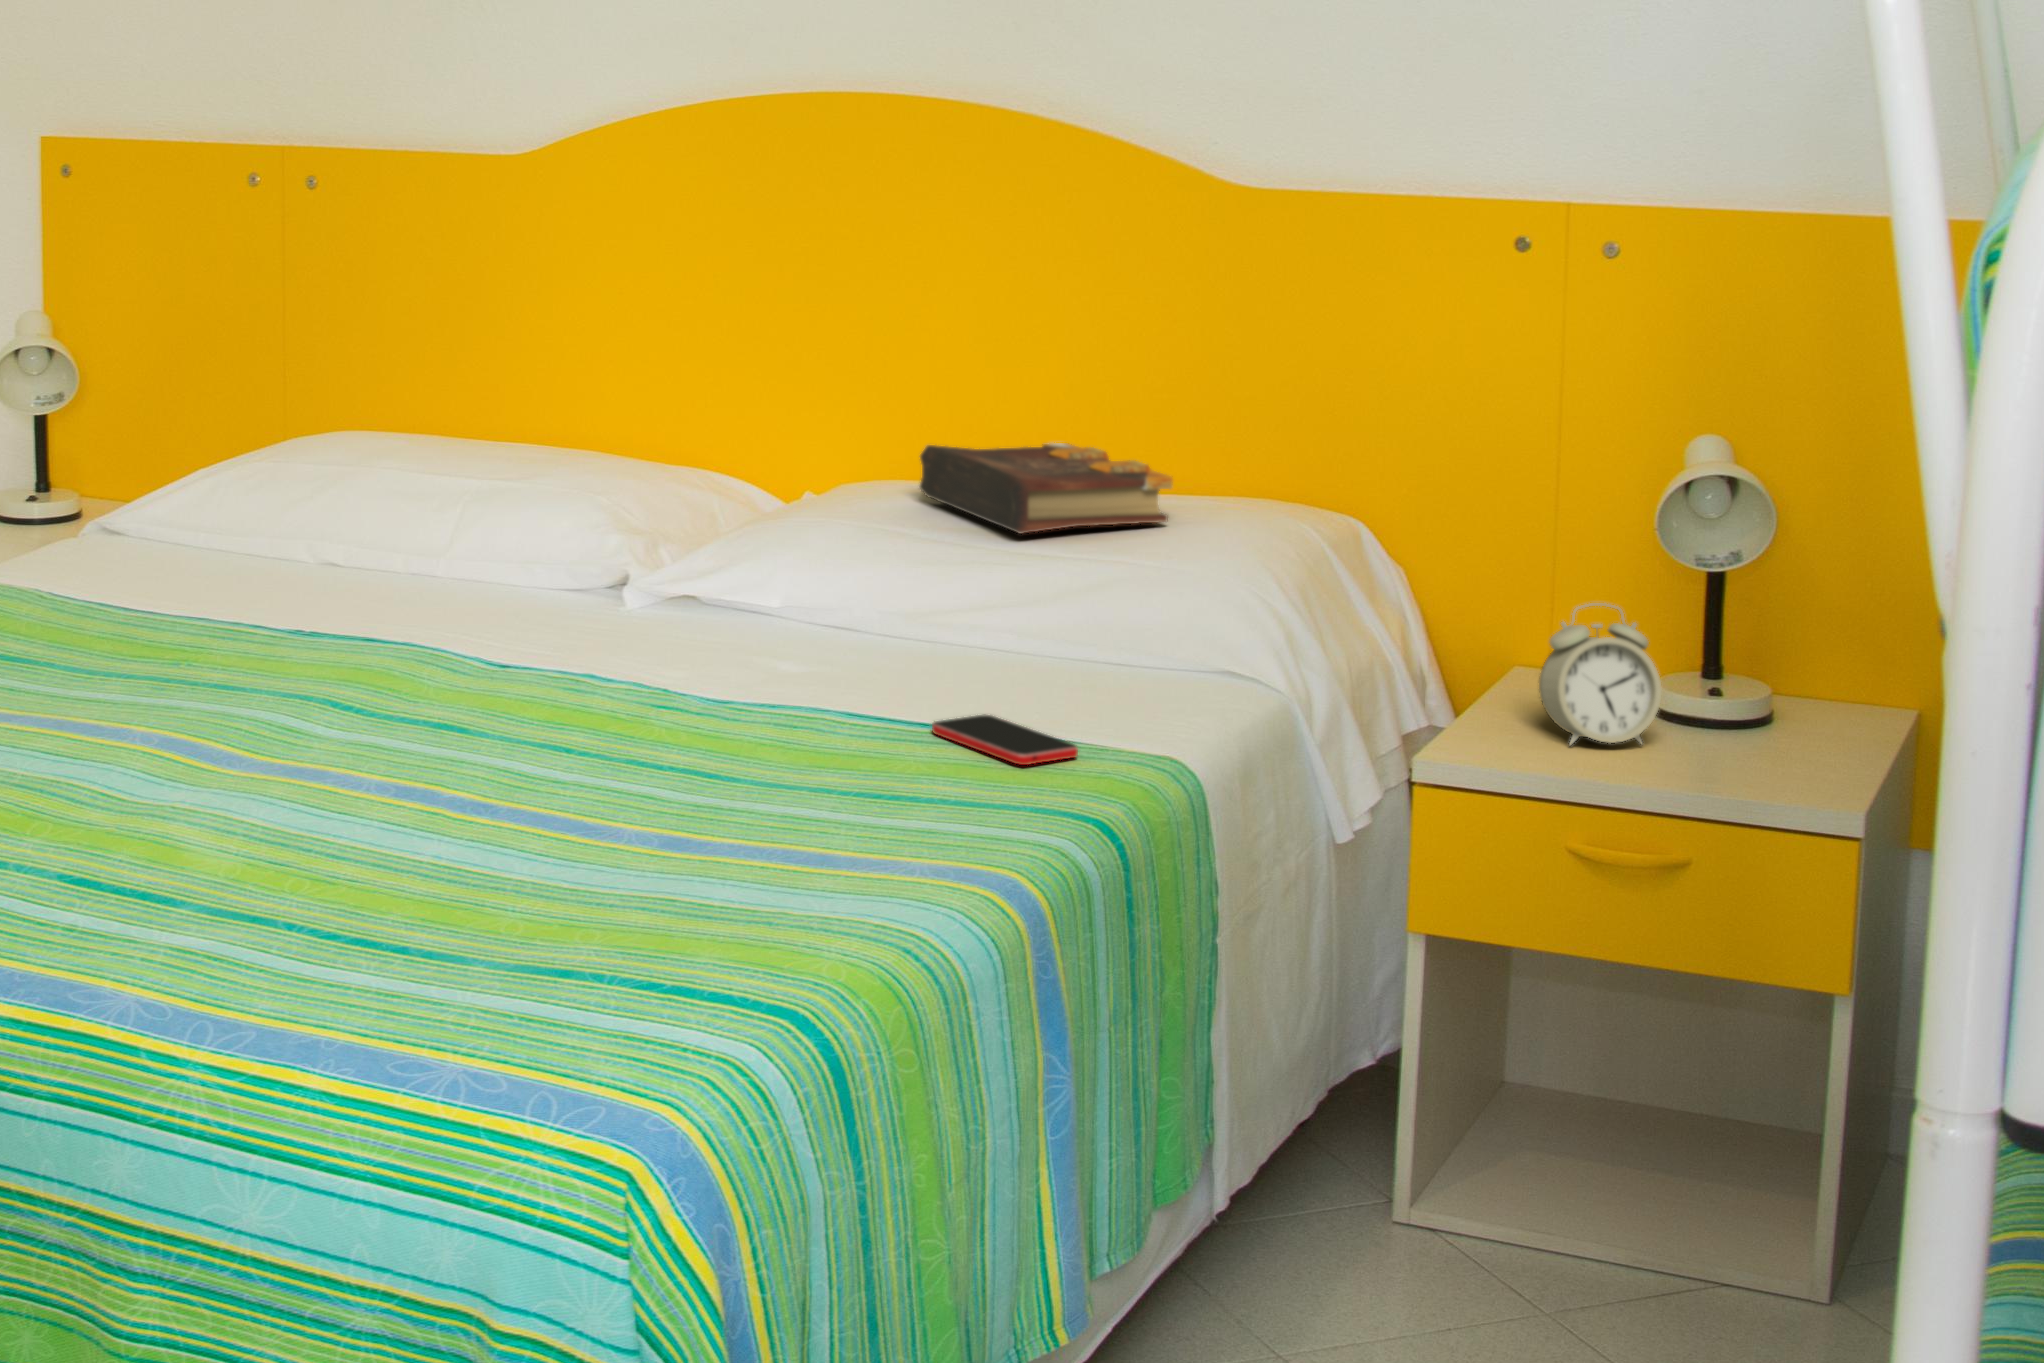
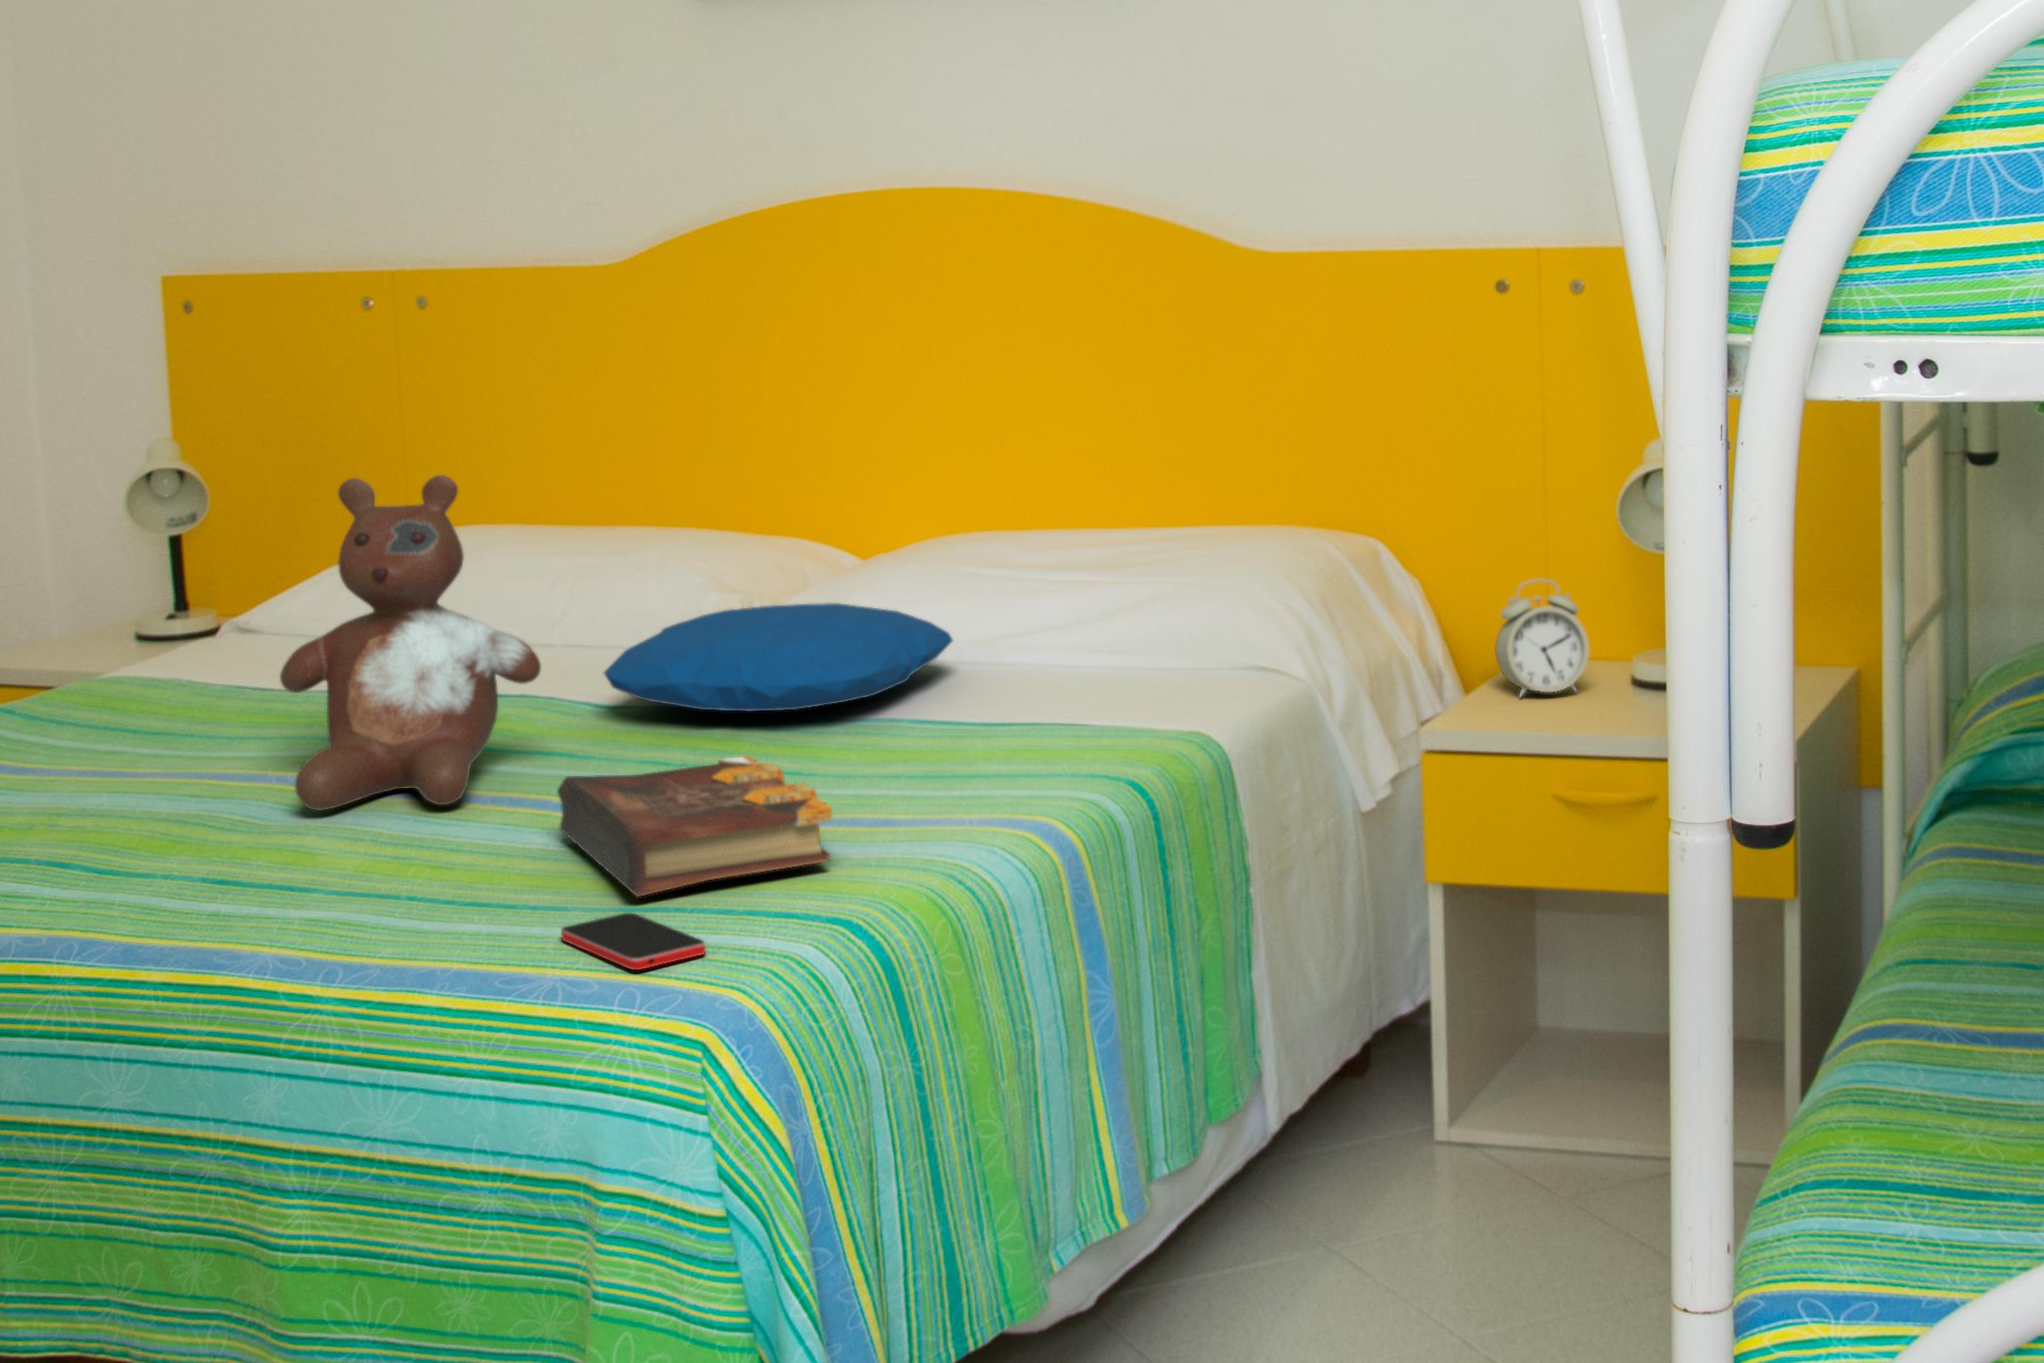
stuffed bear: none [149,401,433,785] -> present [280,475,541,810]
book: present [920,443,1173,534] -> present [557,756,832,897]
pillow: none [494,564,887,692] -> present [604,603,953,712]
smartphone: present [932,714,1078,765] -> present [561,913,706,970]

